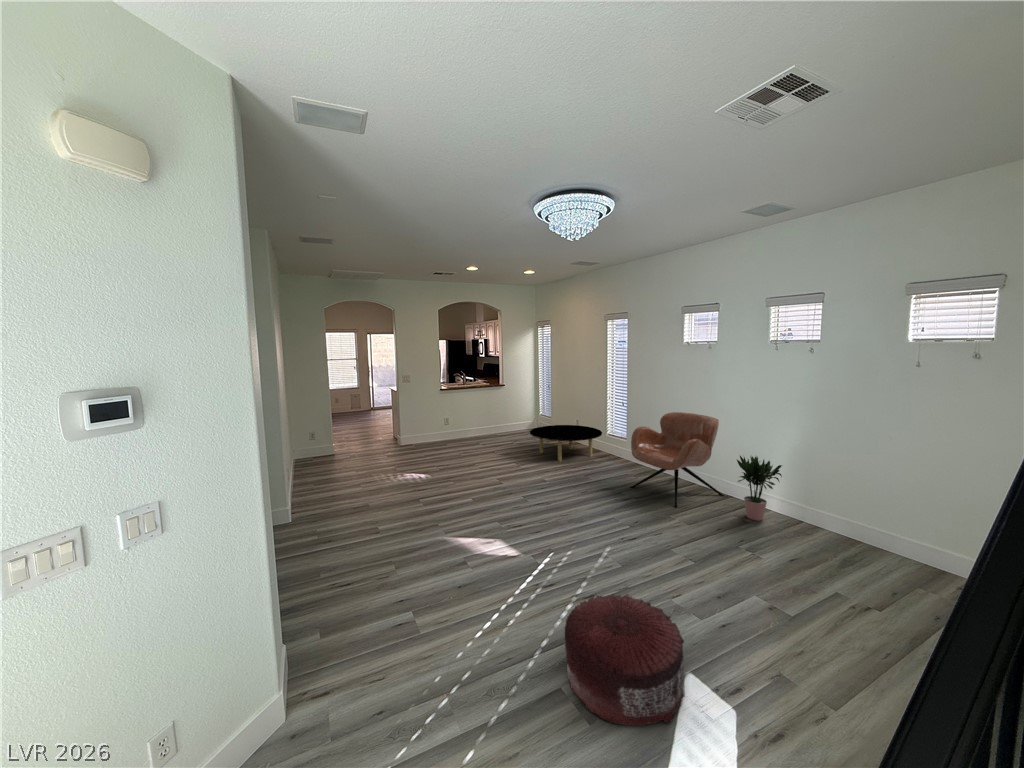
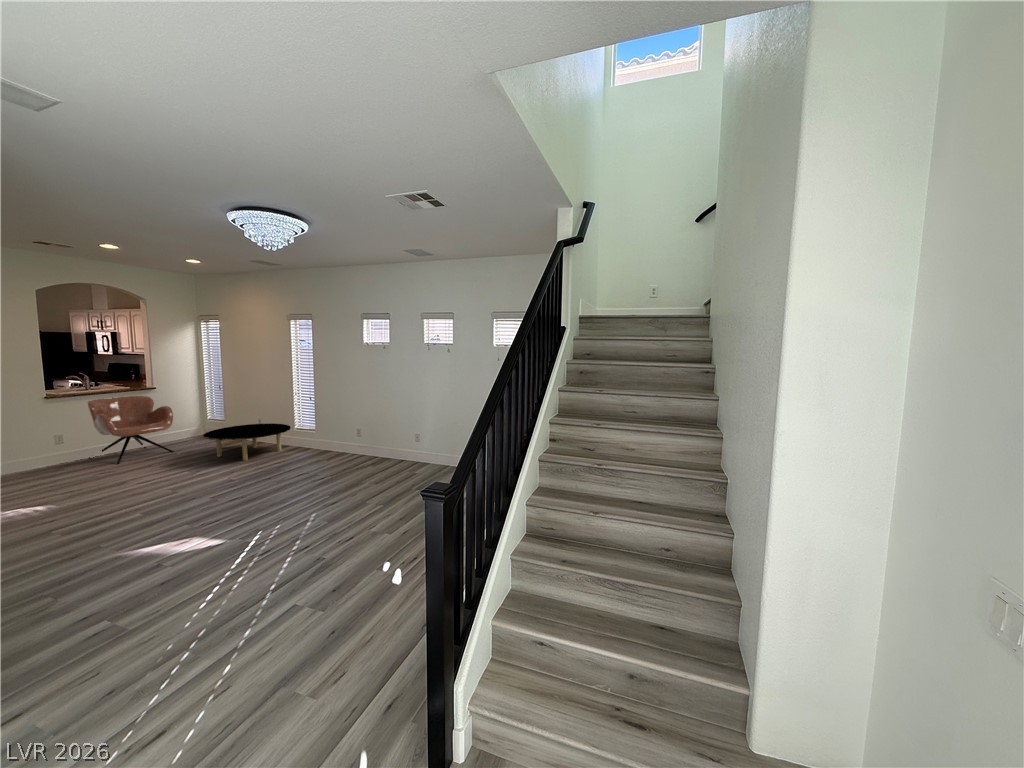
armchair: present [630,412,725,508] -> present [88,396,174,464]
potted plant: present [737,456,782,521] -> none [407,422,438,470]
pouf: present [565,594,685,726] -> none [295,525,386,604]

